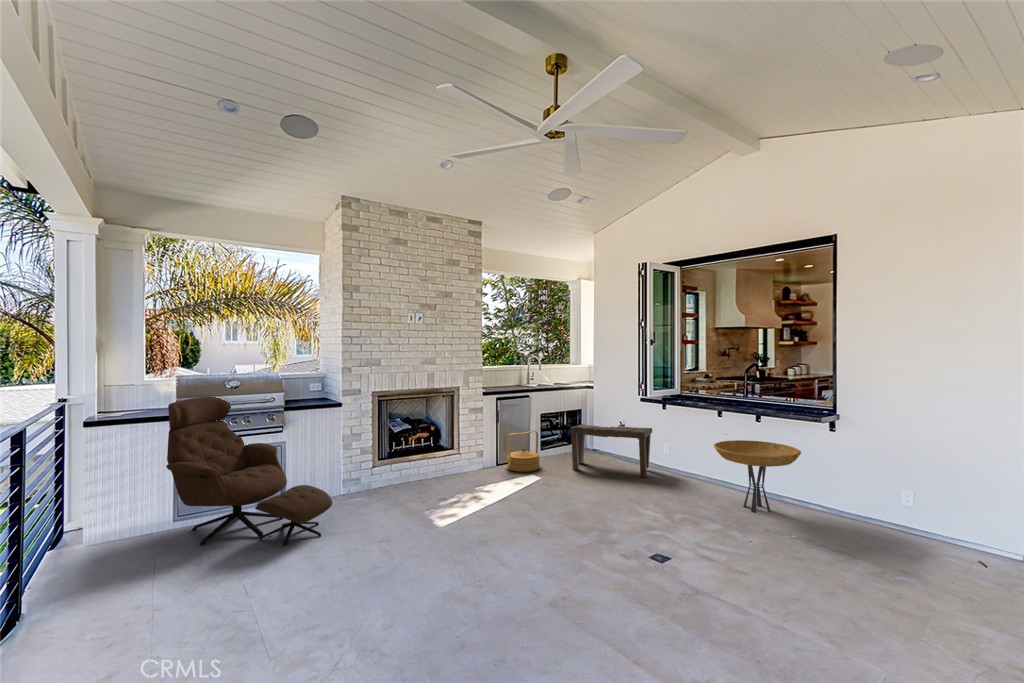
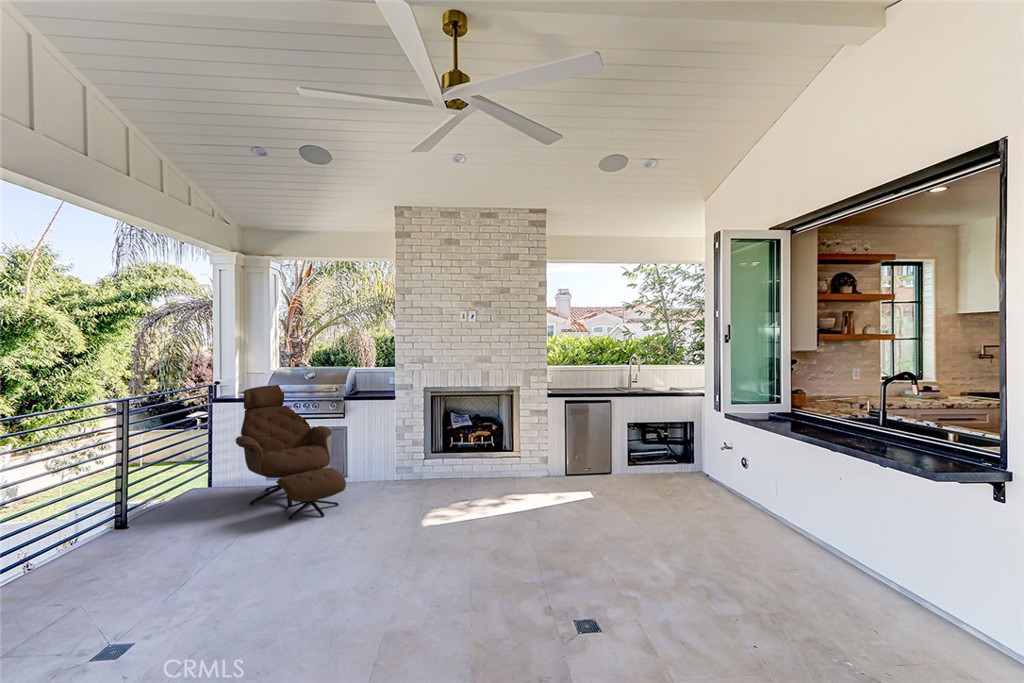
bench: present [570,424,652,477] -> none [639,441,749,522]
woven basket: present [507,431,540,472] -> none [569,442,610,488]
side table: present [714,440,801,512] -> none [771,495,930,626]

